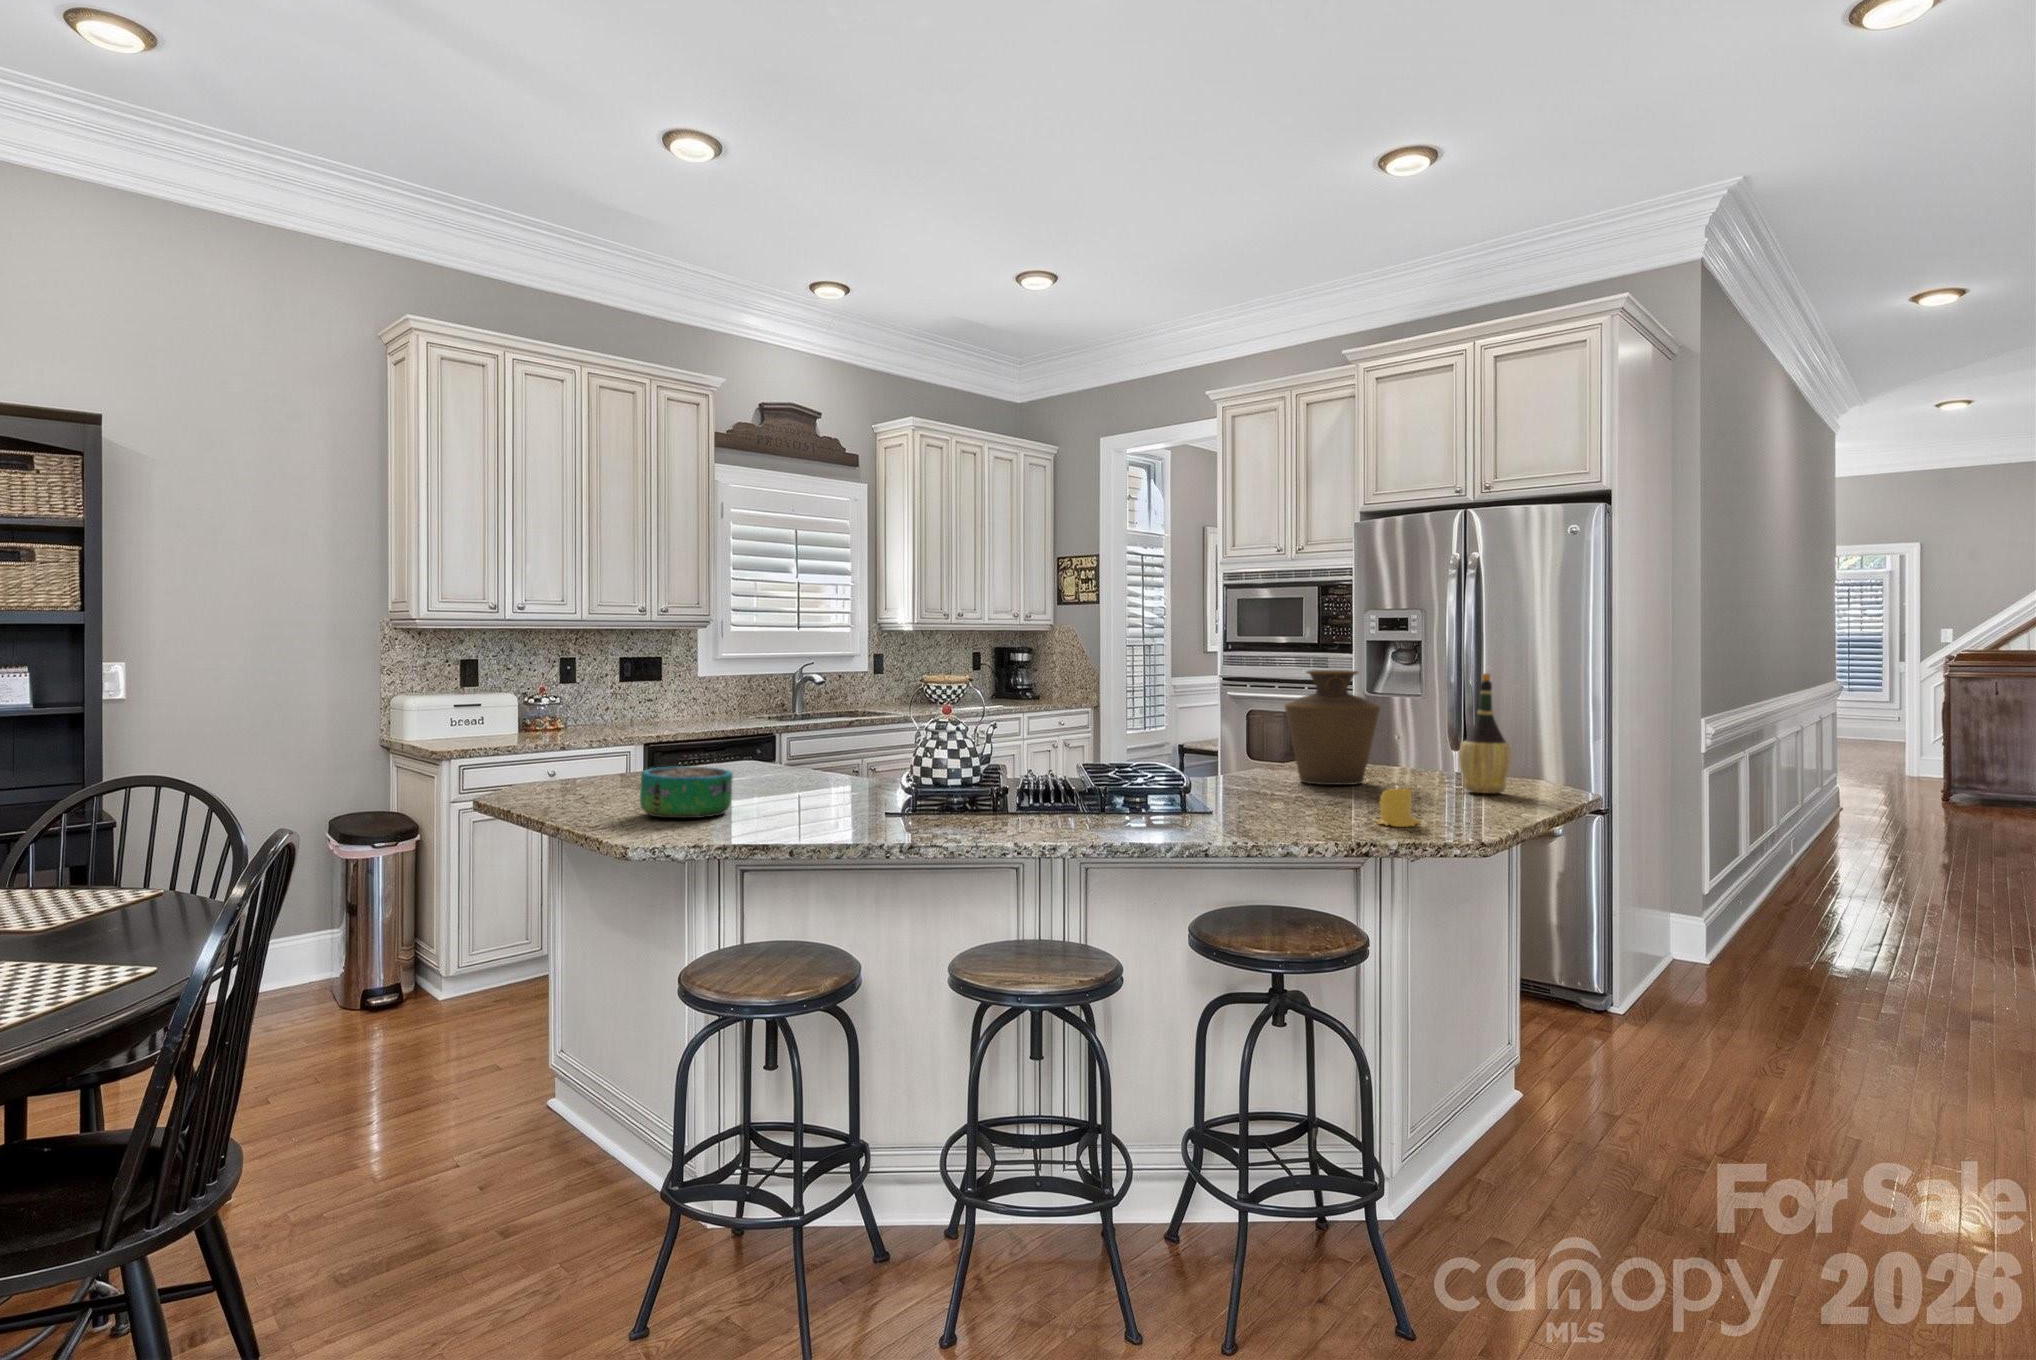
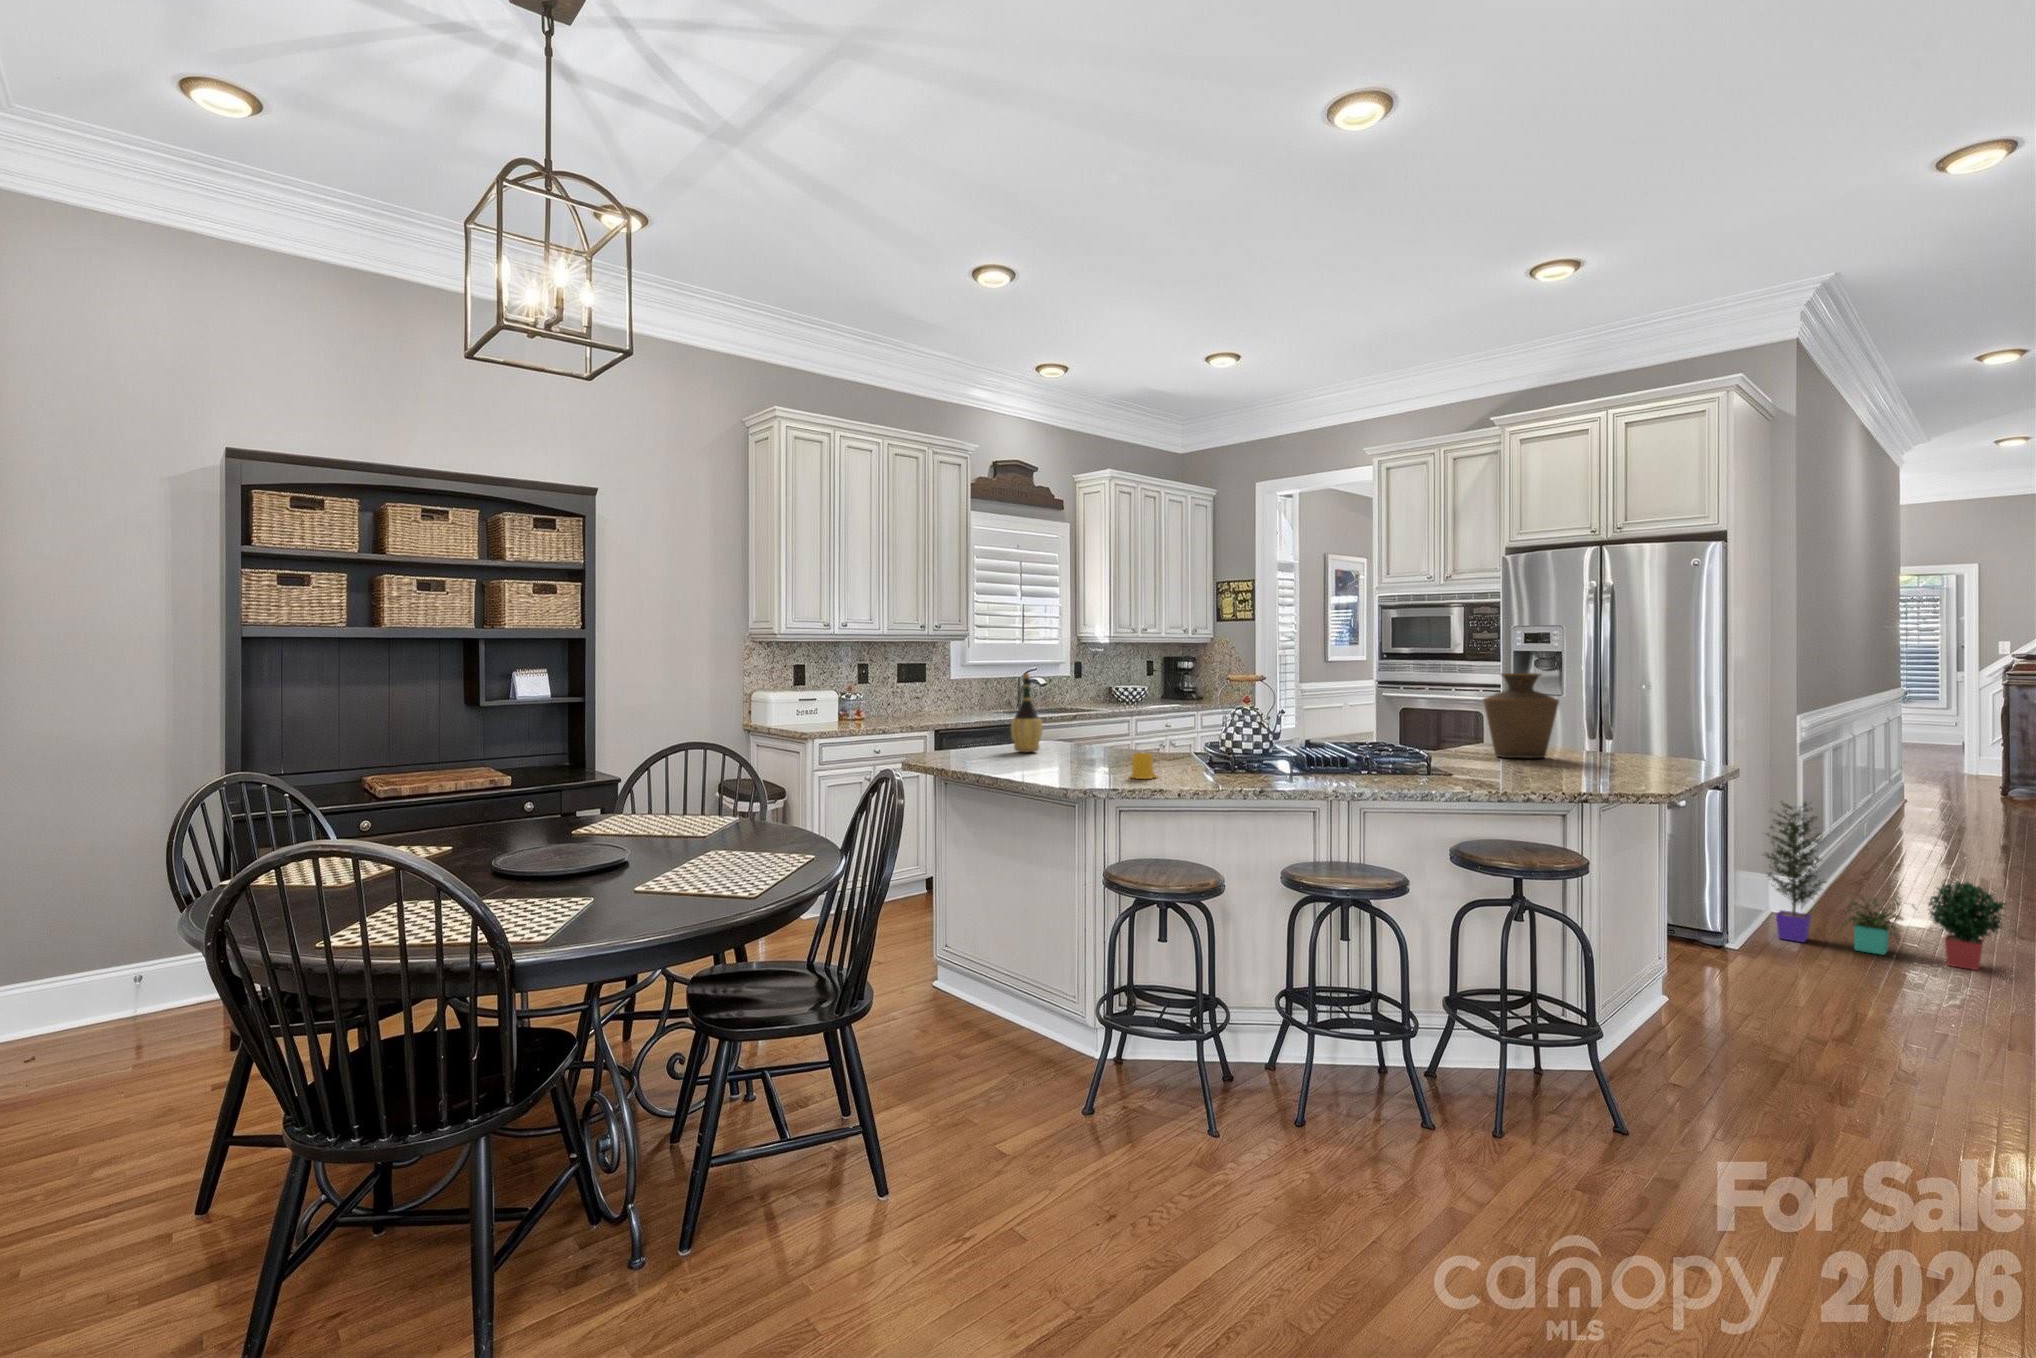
wine bottle: present [1459,673,1512,793] -> present [1011,673,1043,752]
decorative bowl: present [640,766,733,818] -> none [1047,739,1109,774]
candle: present [1376,788,1420,827] -> present [1130,753,1158,779]
potted plant: none [1656,826,1948,1043] -> present [1762,801,2005,970]

